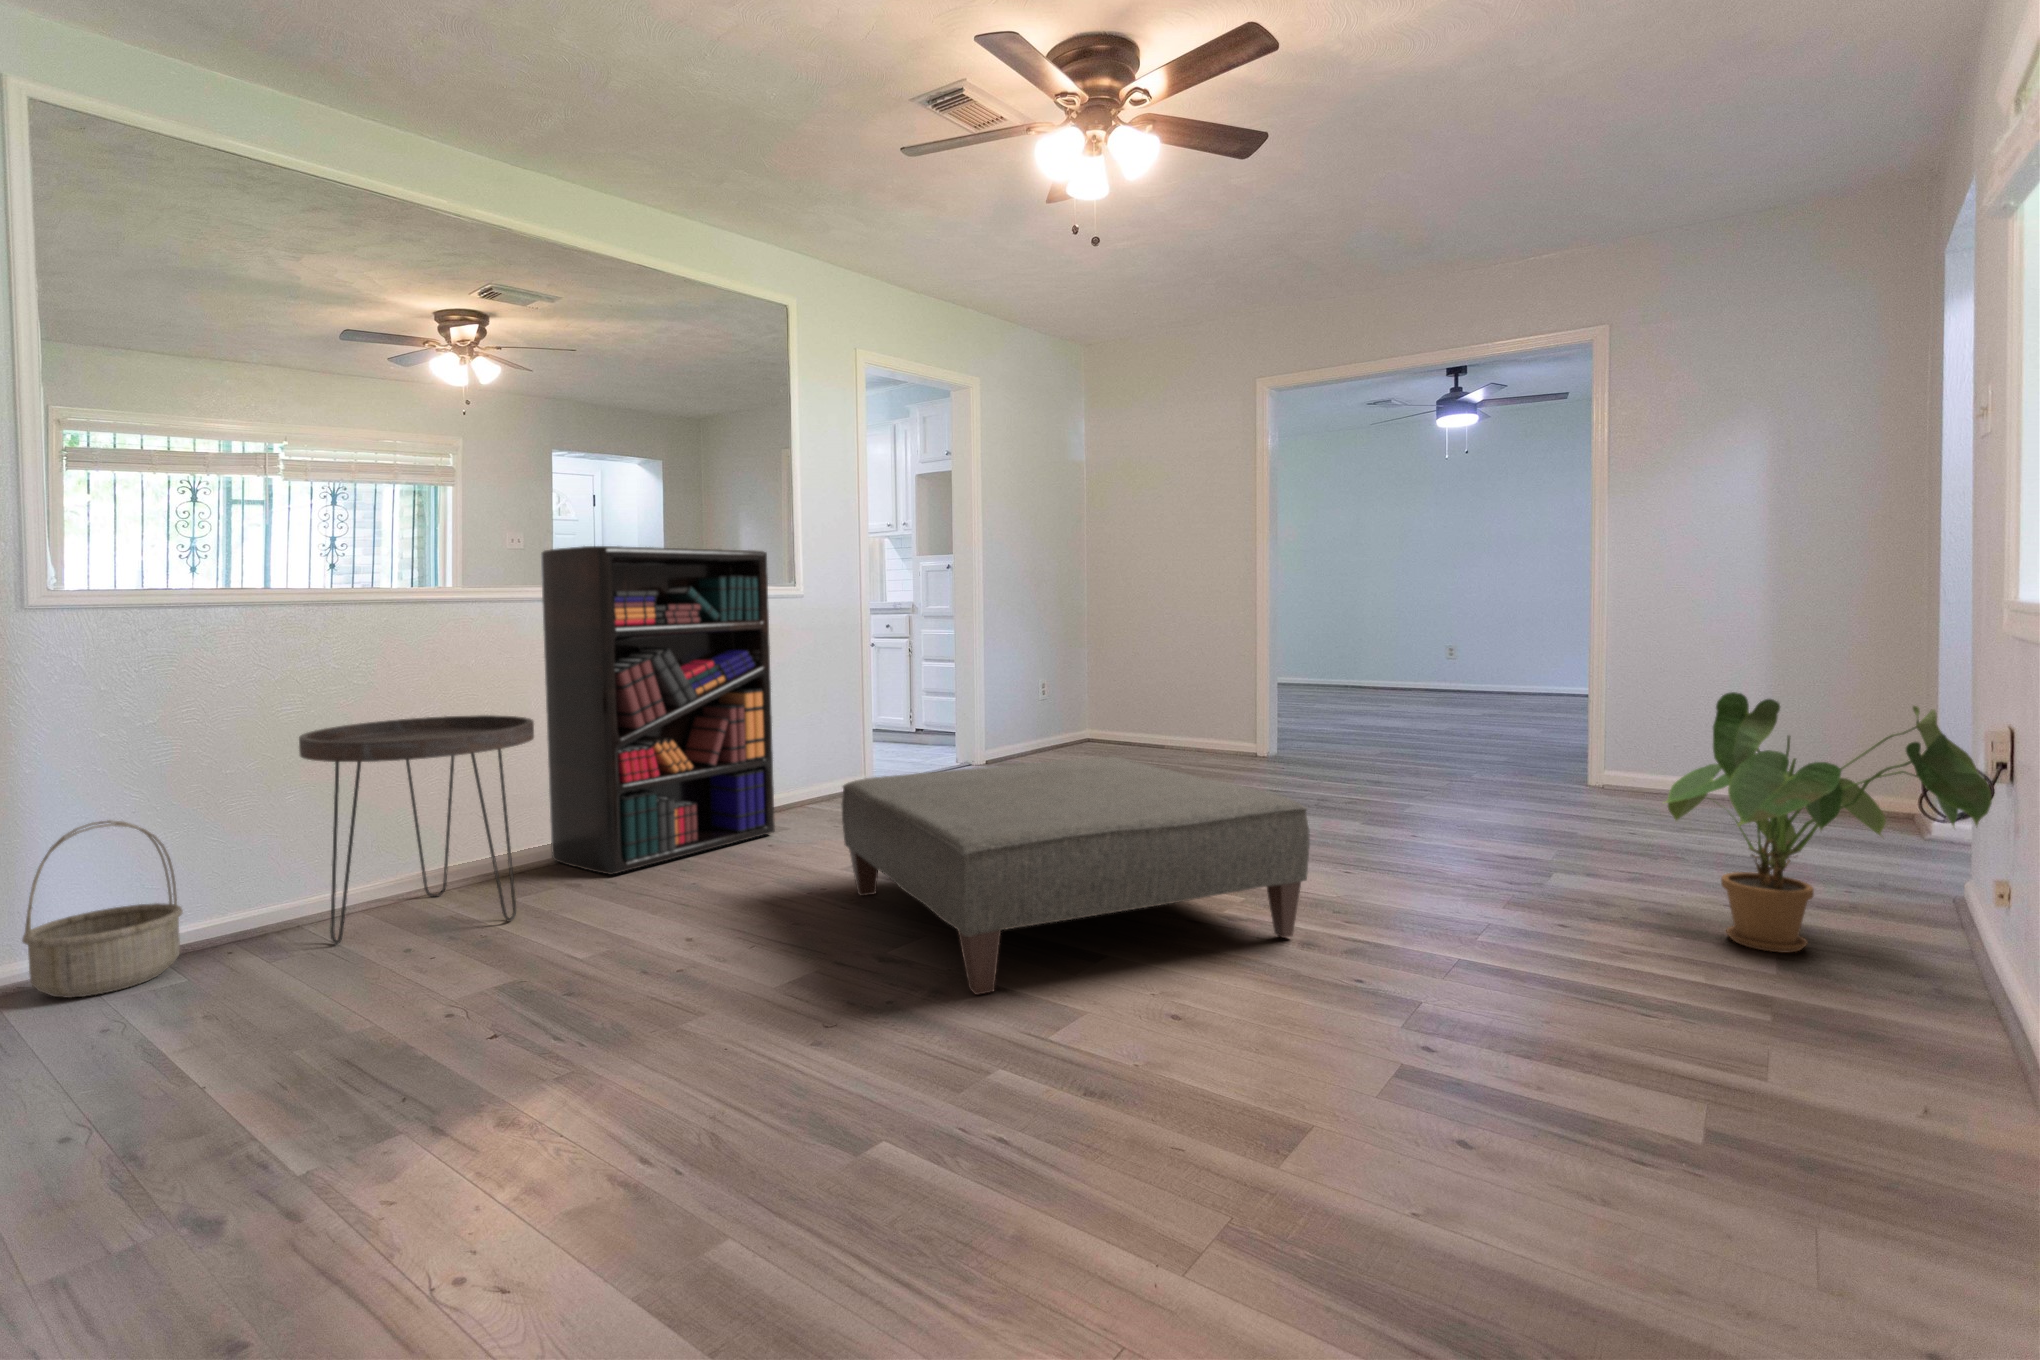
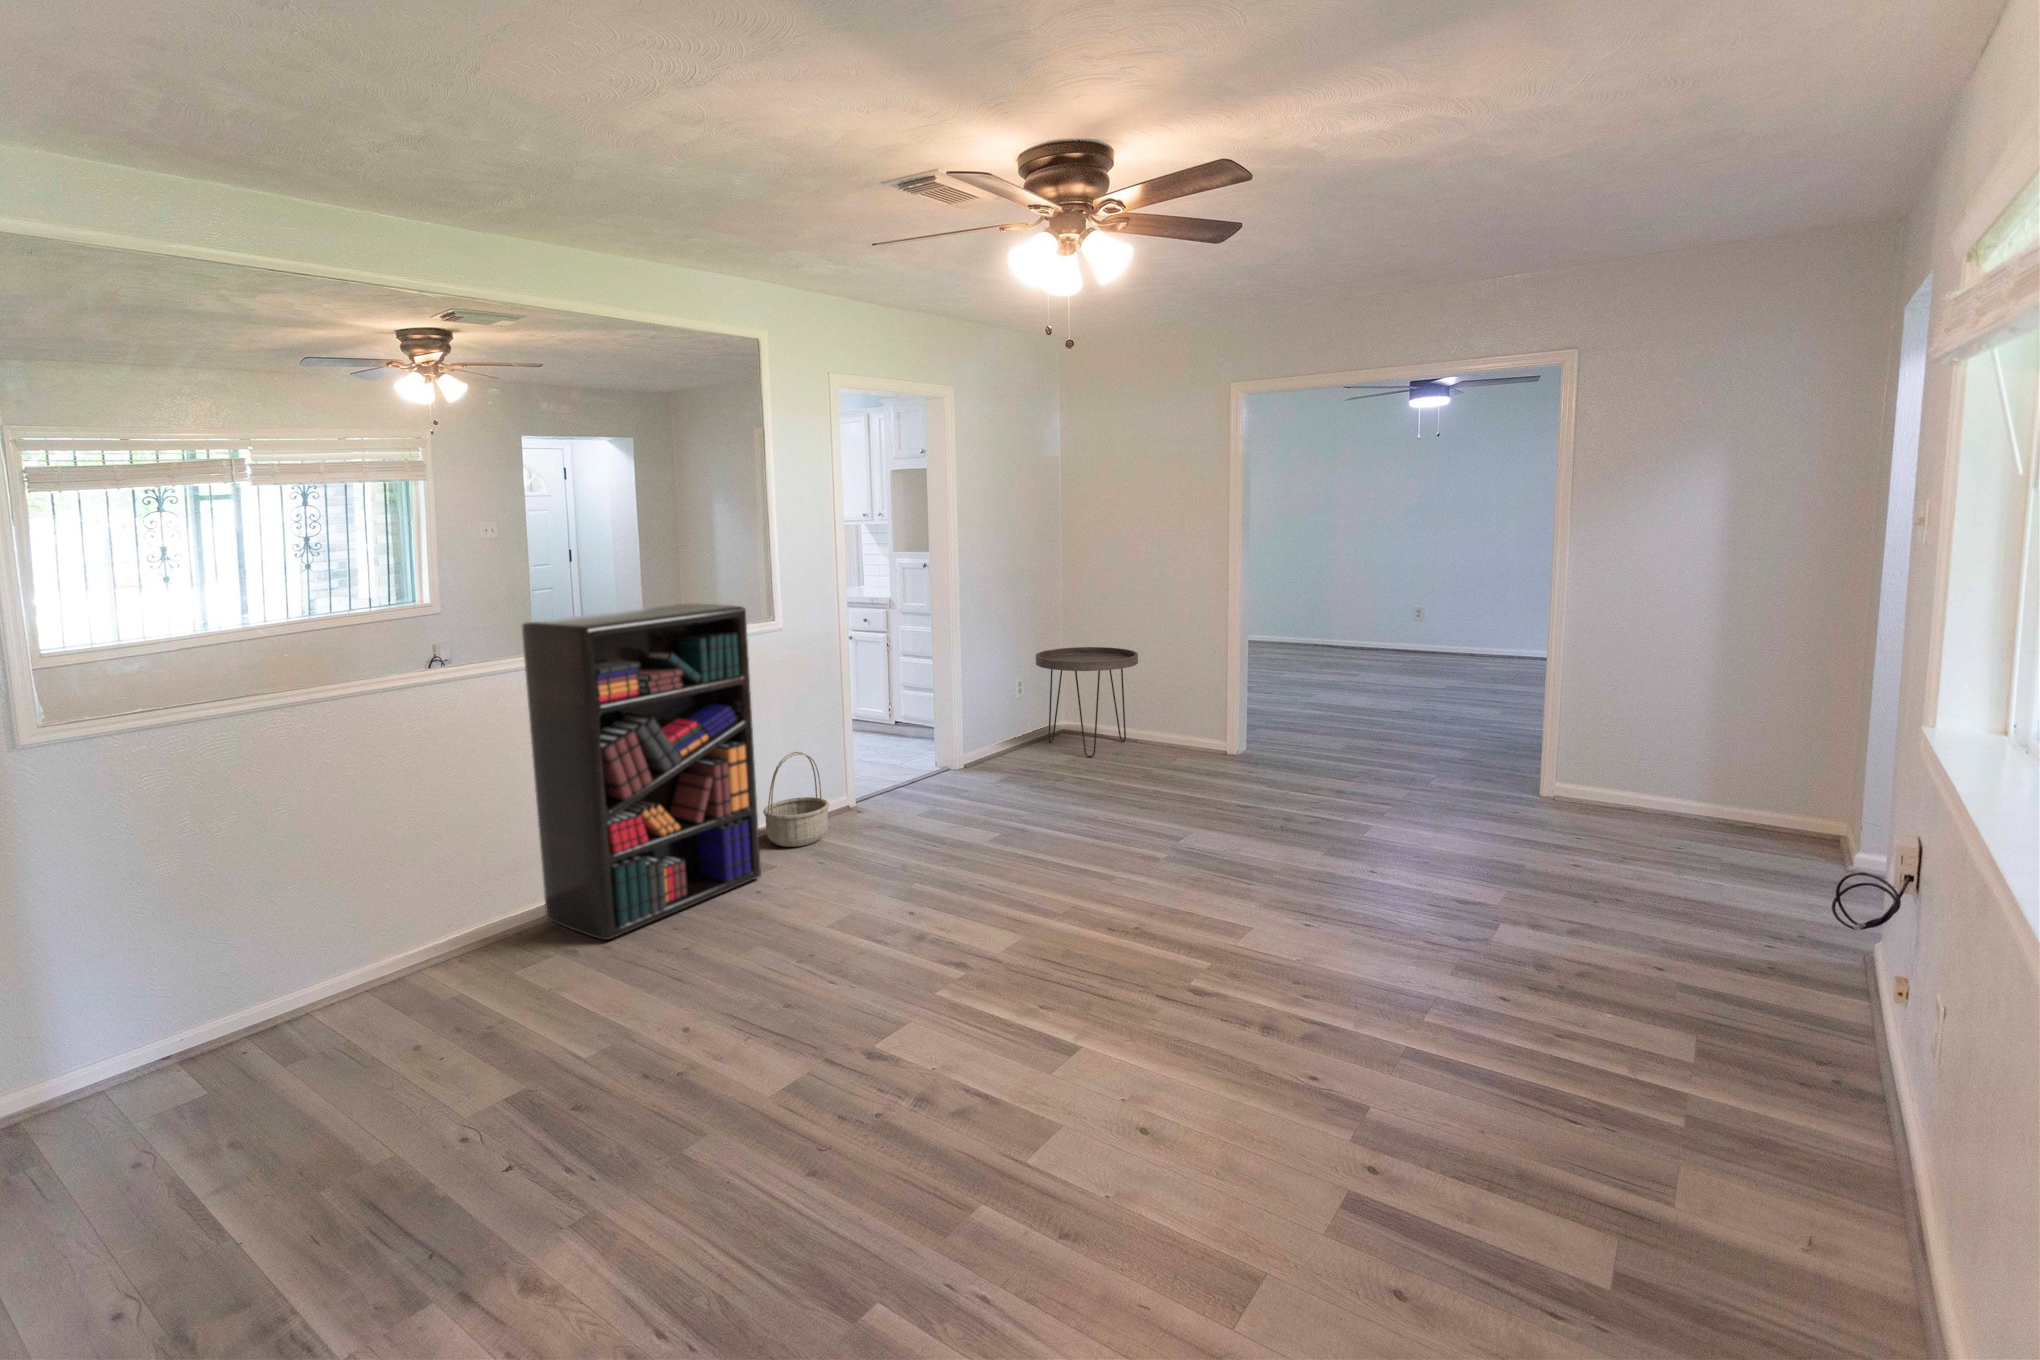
house plant: present [1663,692,1992,953] -> none [1599,794,1893,1035]
side table: present [299,715,534,944] -> present [1036,647,1138,757]
ottoman: present [842,757,1310,995] -> none [827,815,1270,1105]
basket: present [22,821,183,998] -> present [763,752,829,847]

